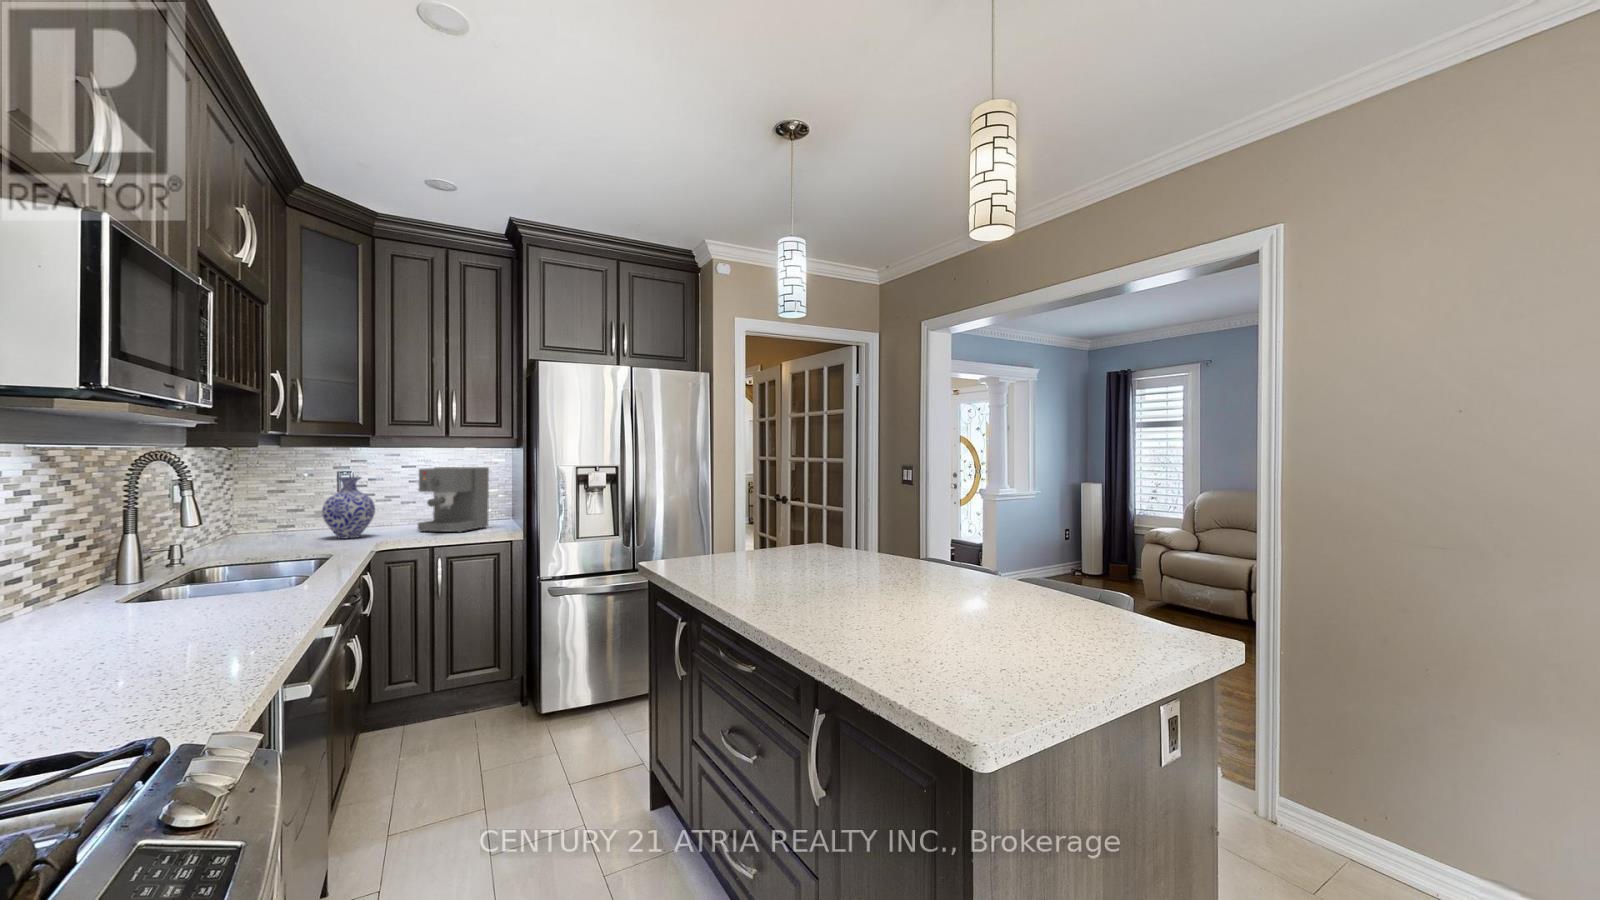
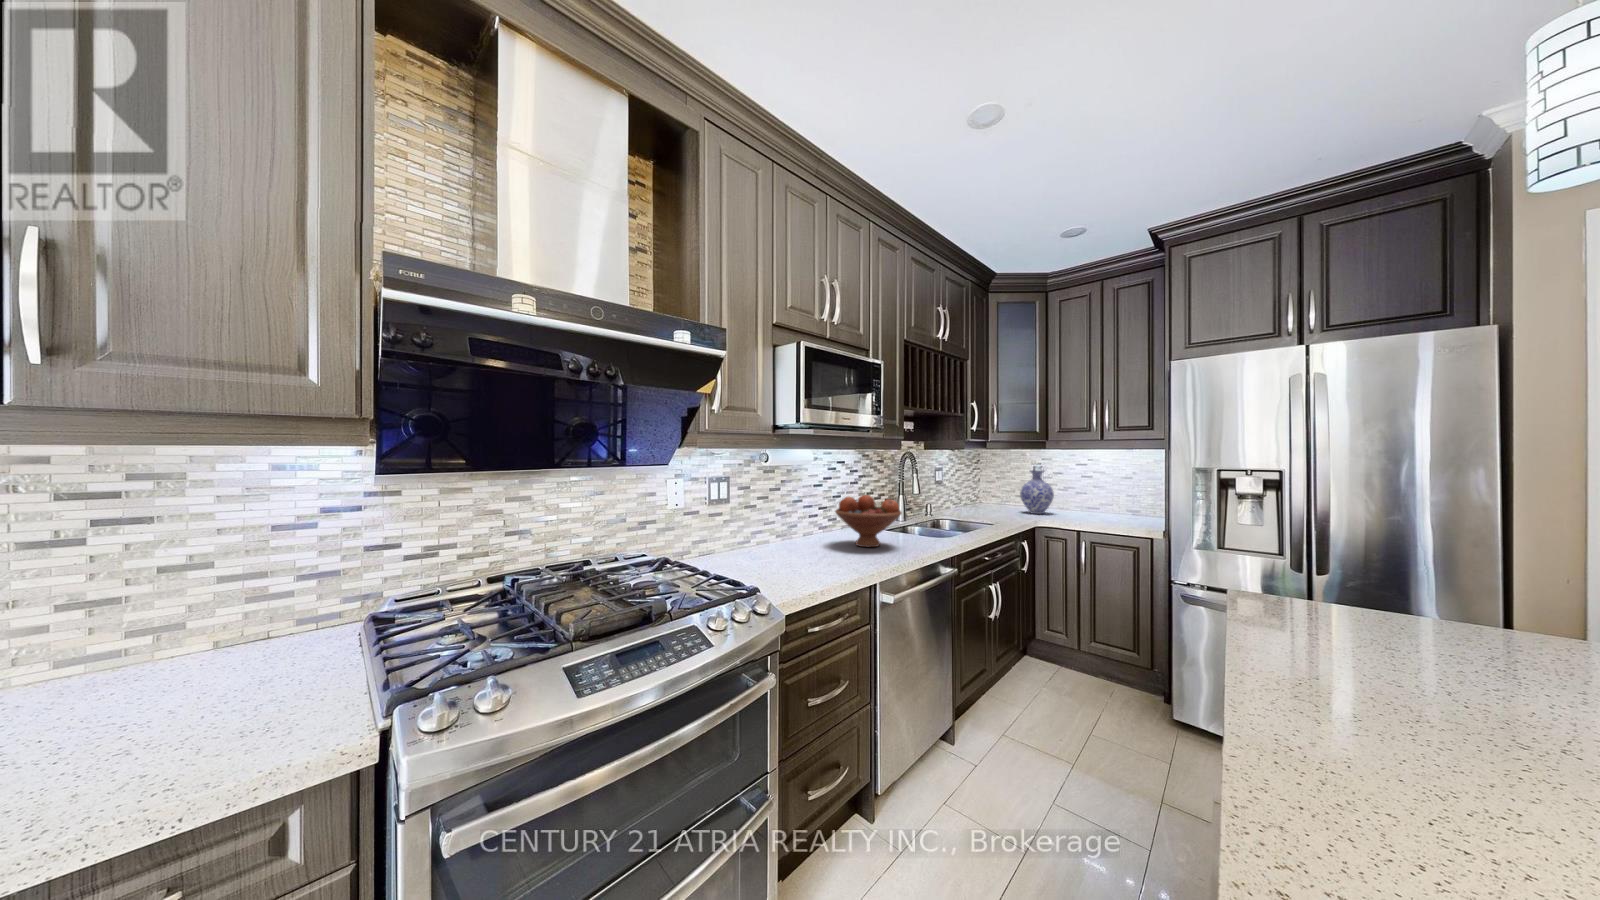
coffee maker: present [418,467,489,533] -> none [1087,465,1148,521]
fruit bowl: none [48,538,241,643] -> present [835,495,901,547]

